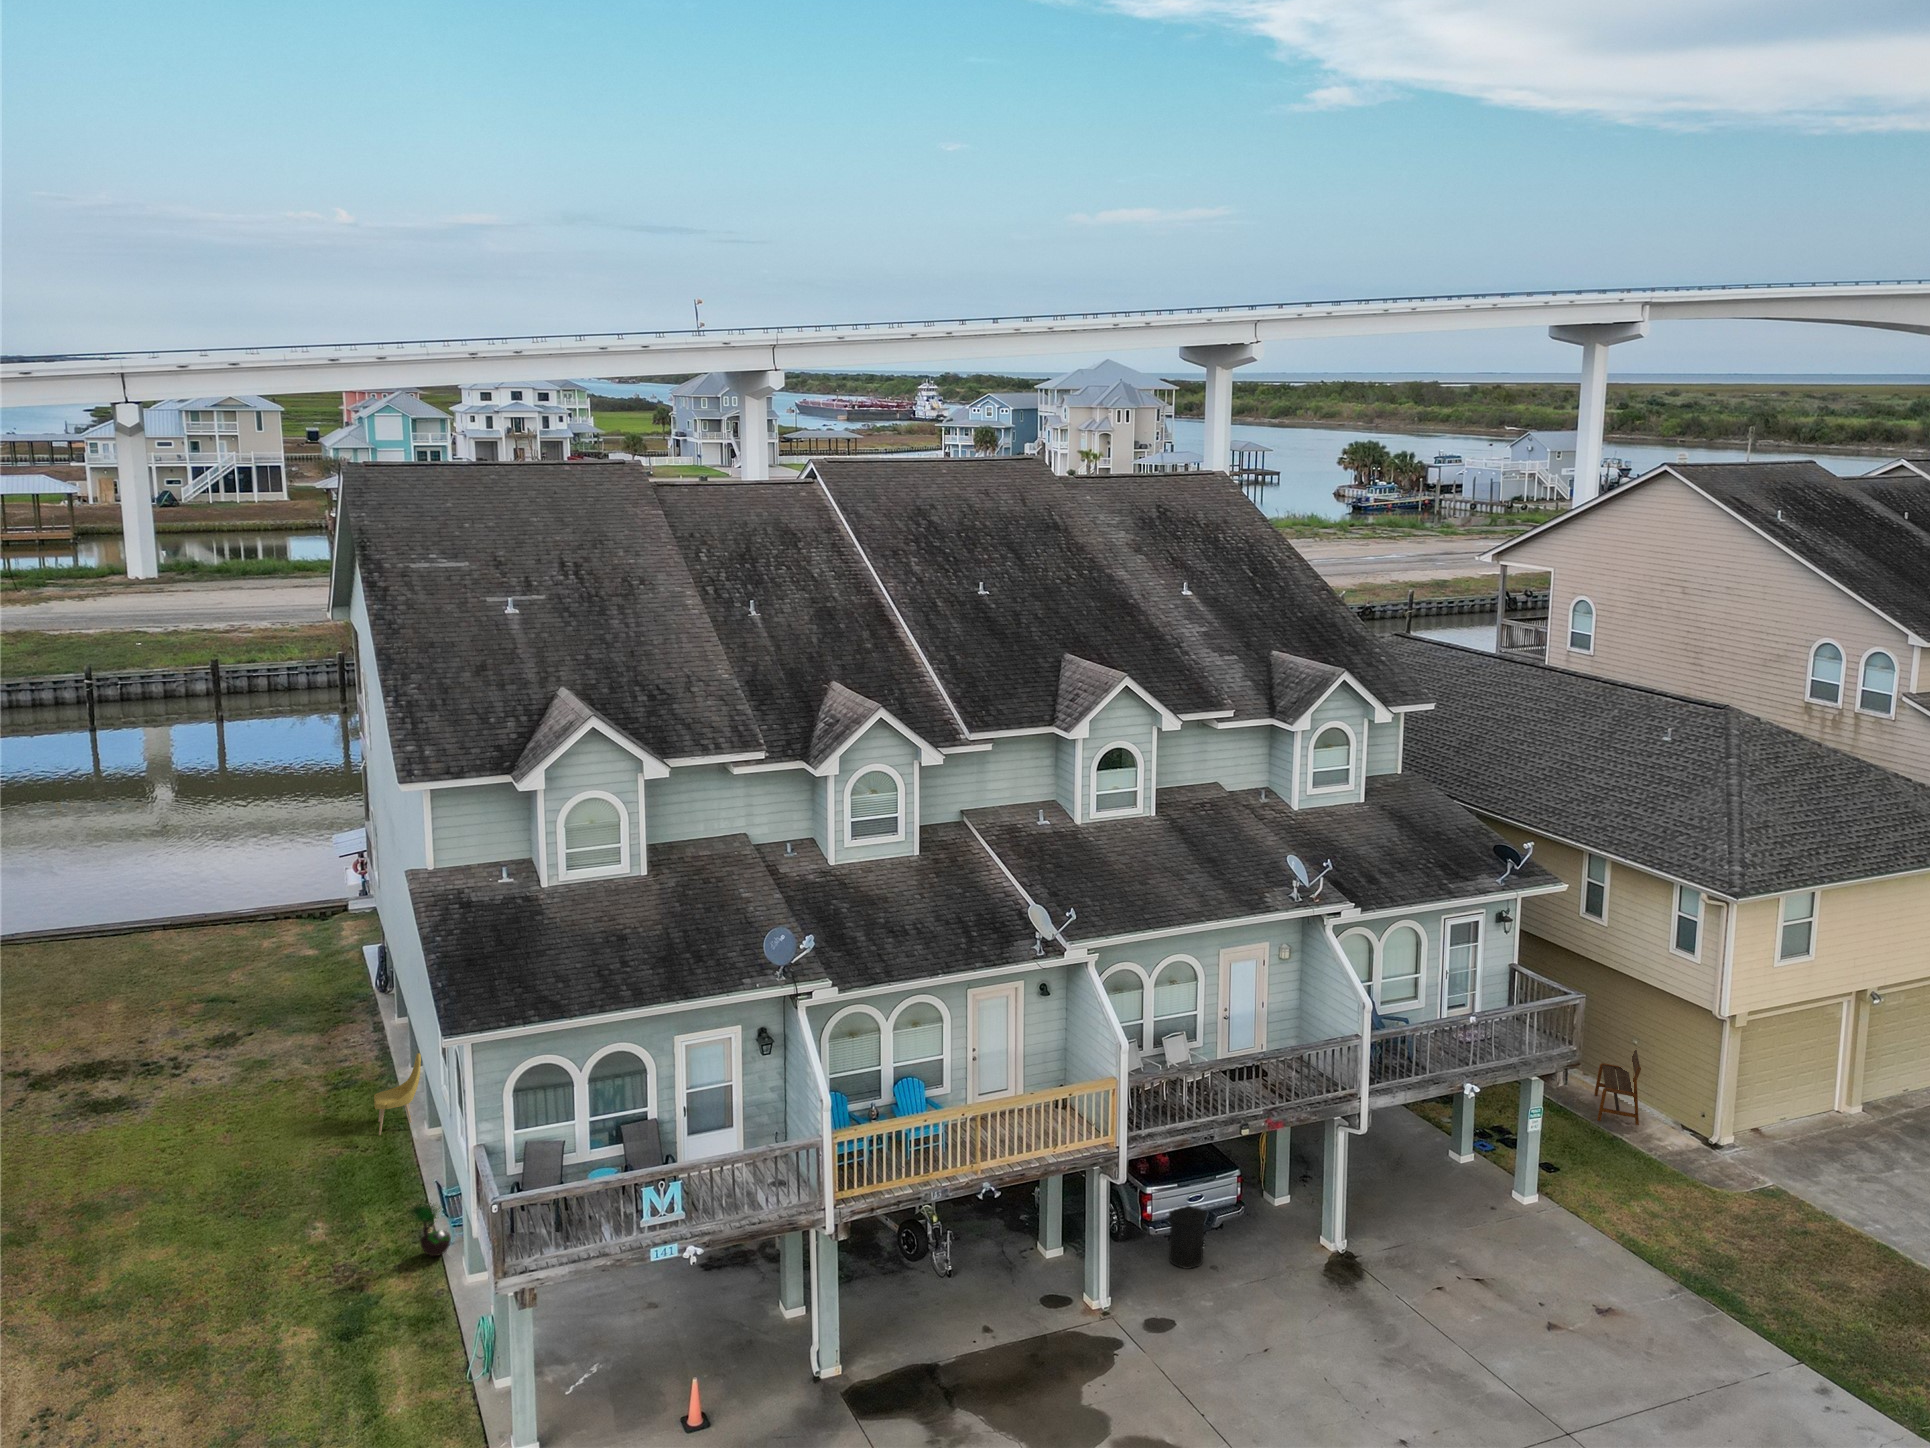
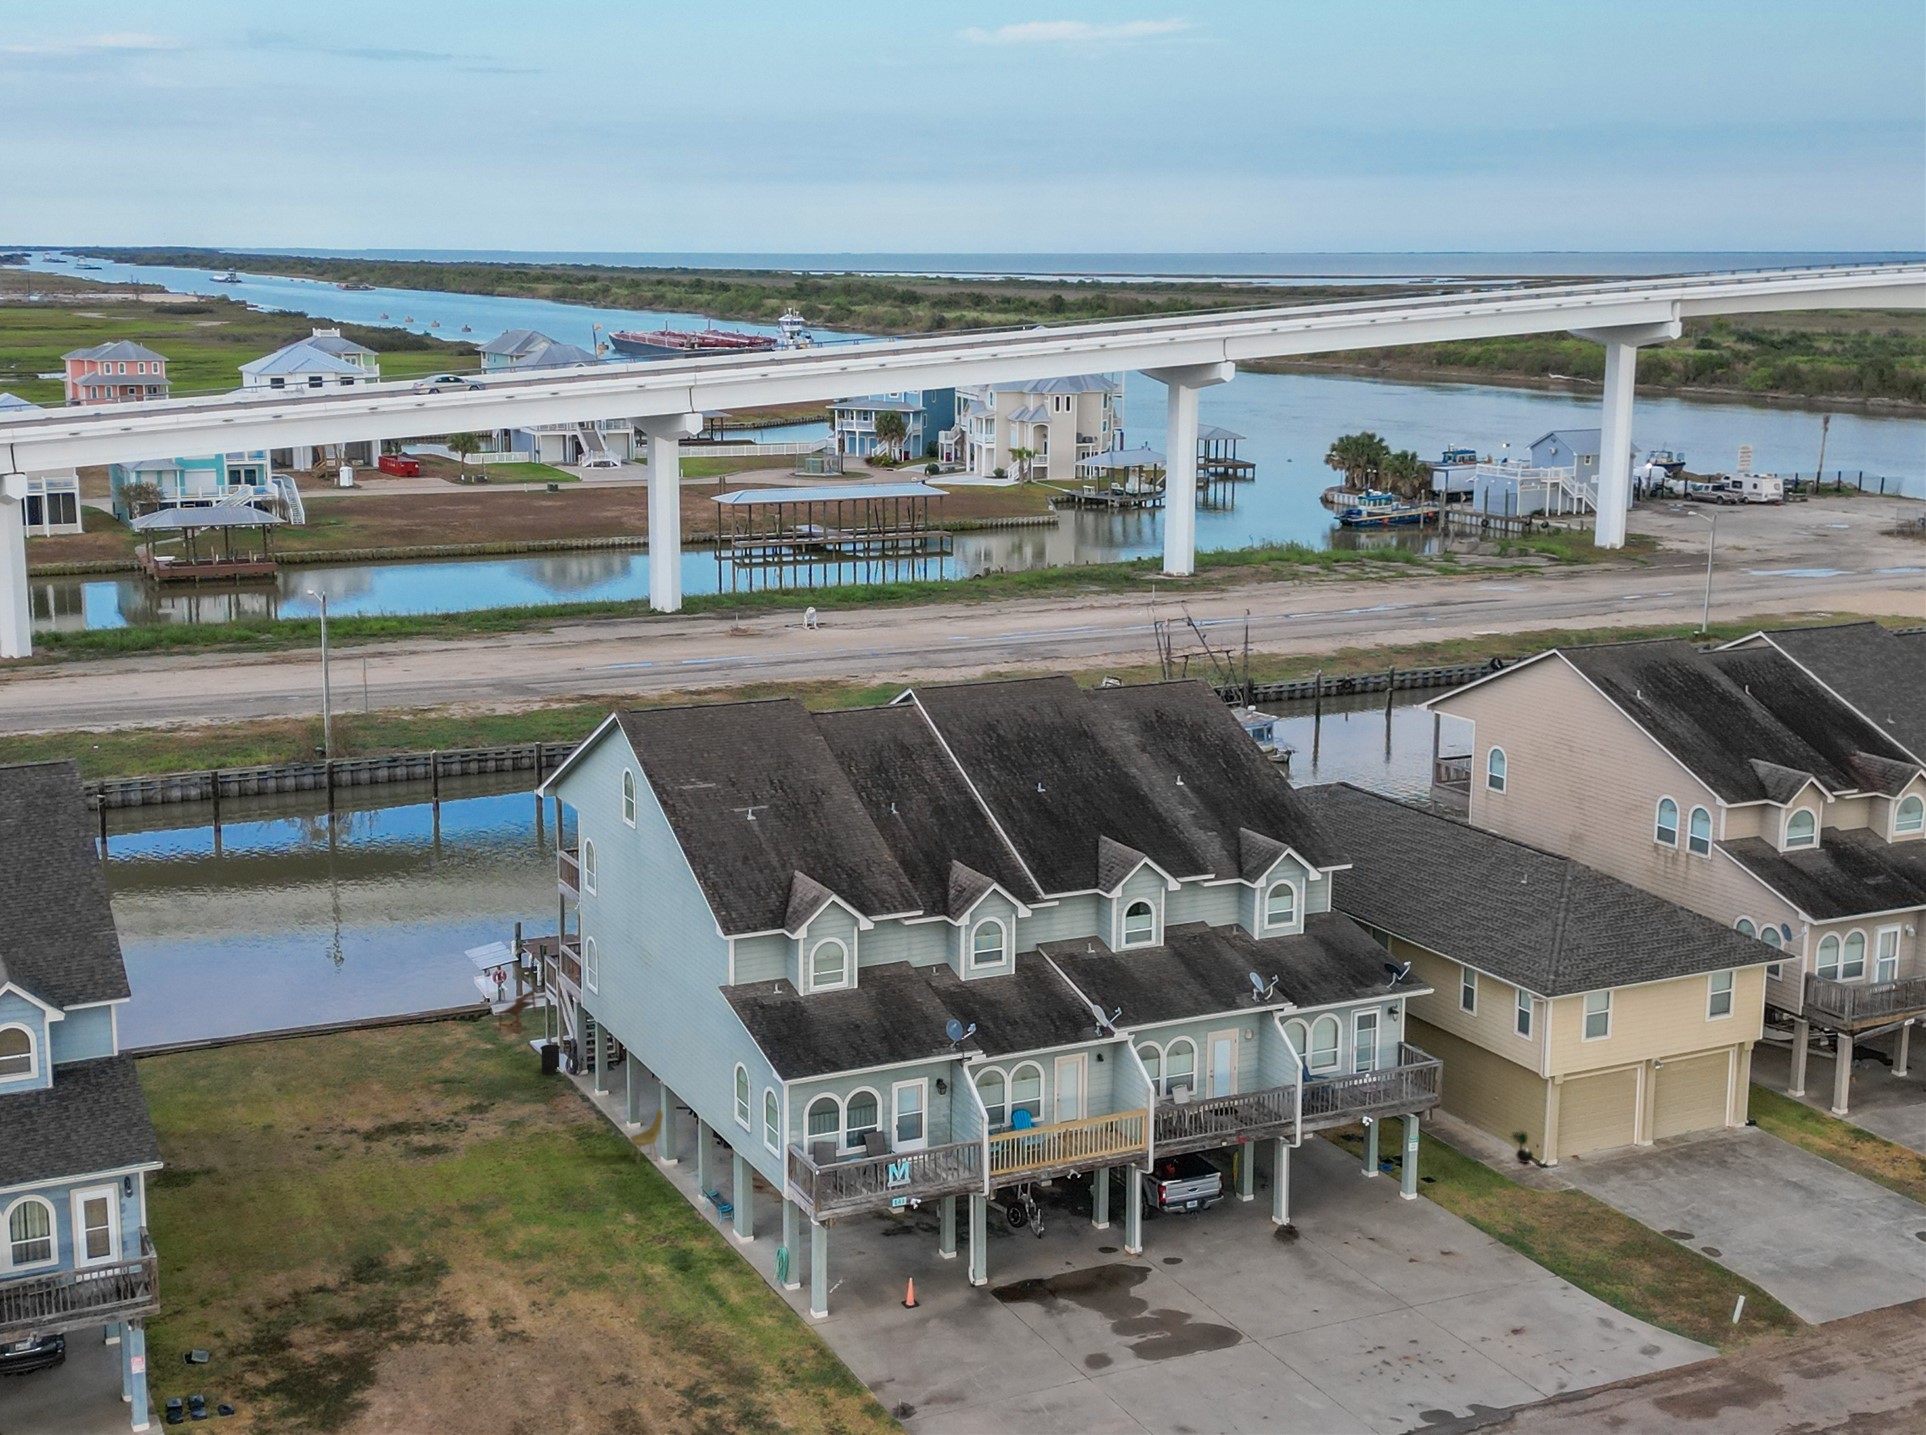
bench: present [1594,1050,1641,1125] -> present [498,989,537,1032]
potted tree: present [409,1203,451,1256] -> present [1512,1131,1533,1163]
trash can: present [1167,1205,1208,1269] -> present [540,1043,560,1075]

